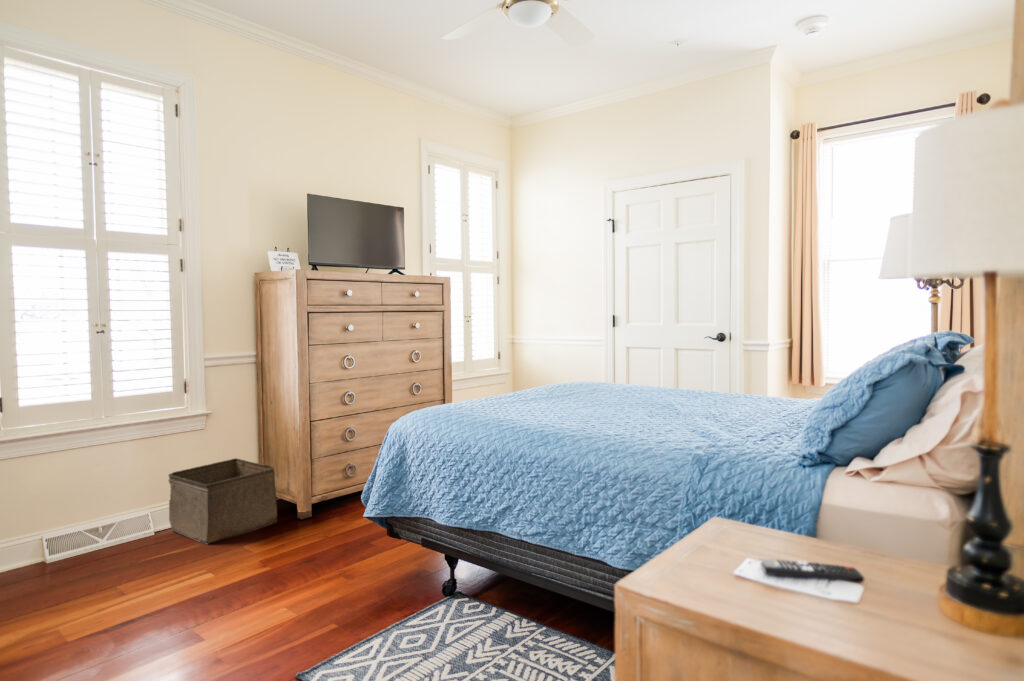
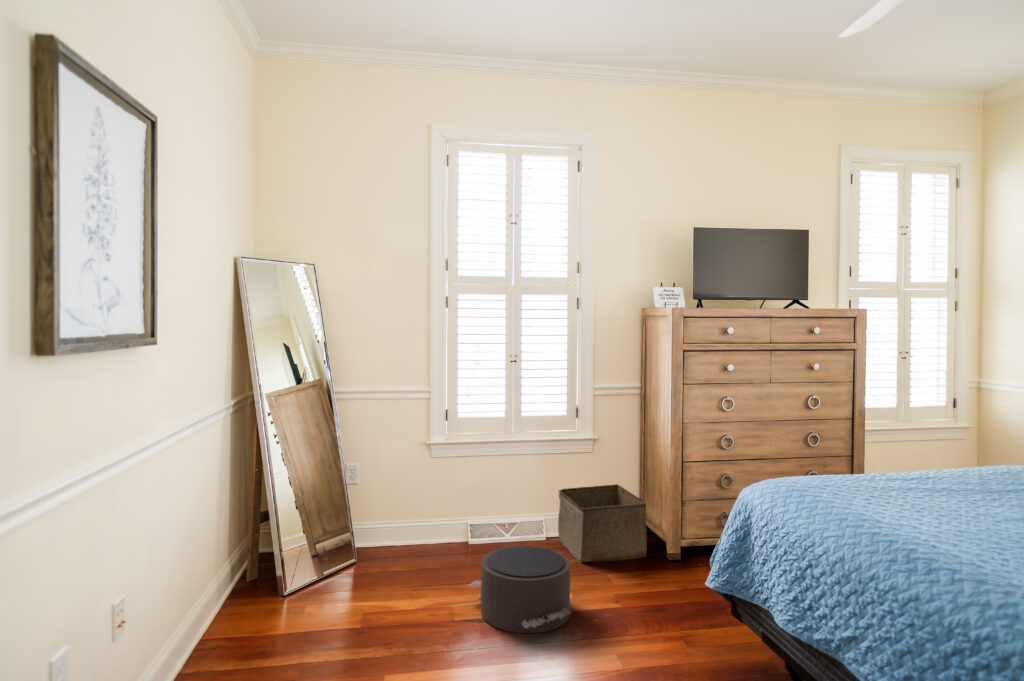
pouf: none [69,530,222,631] -> present [468,546,571,633]

